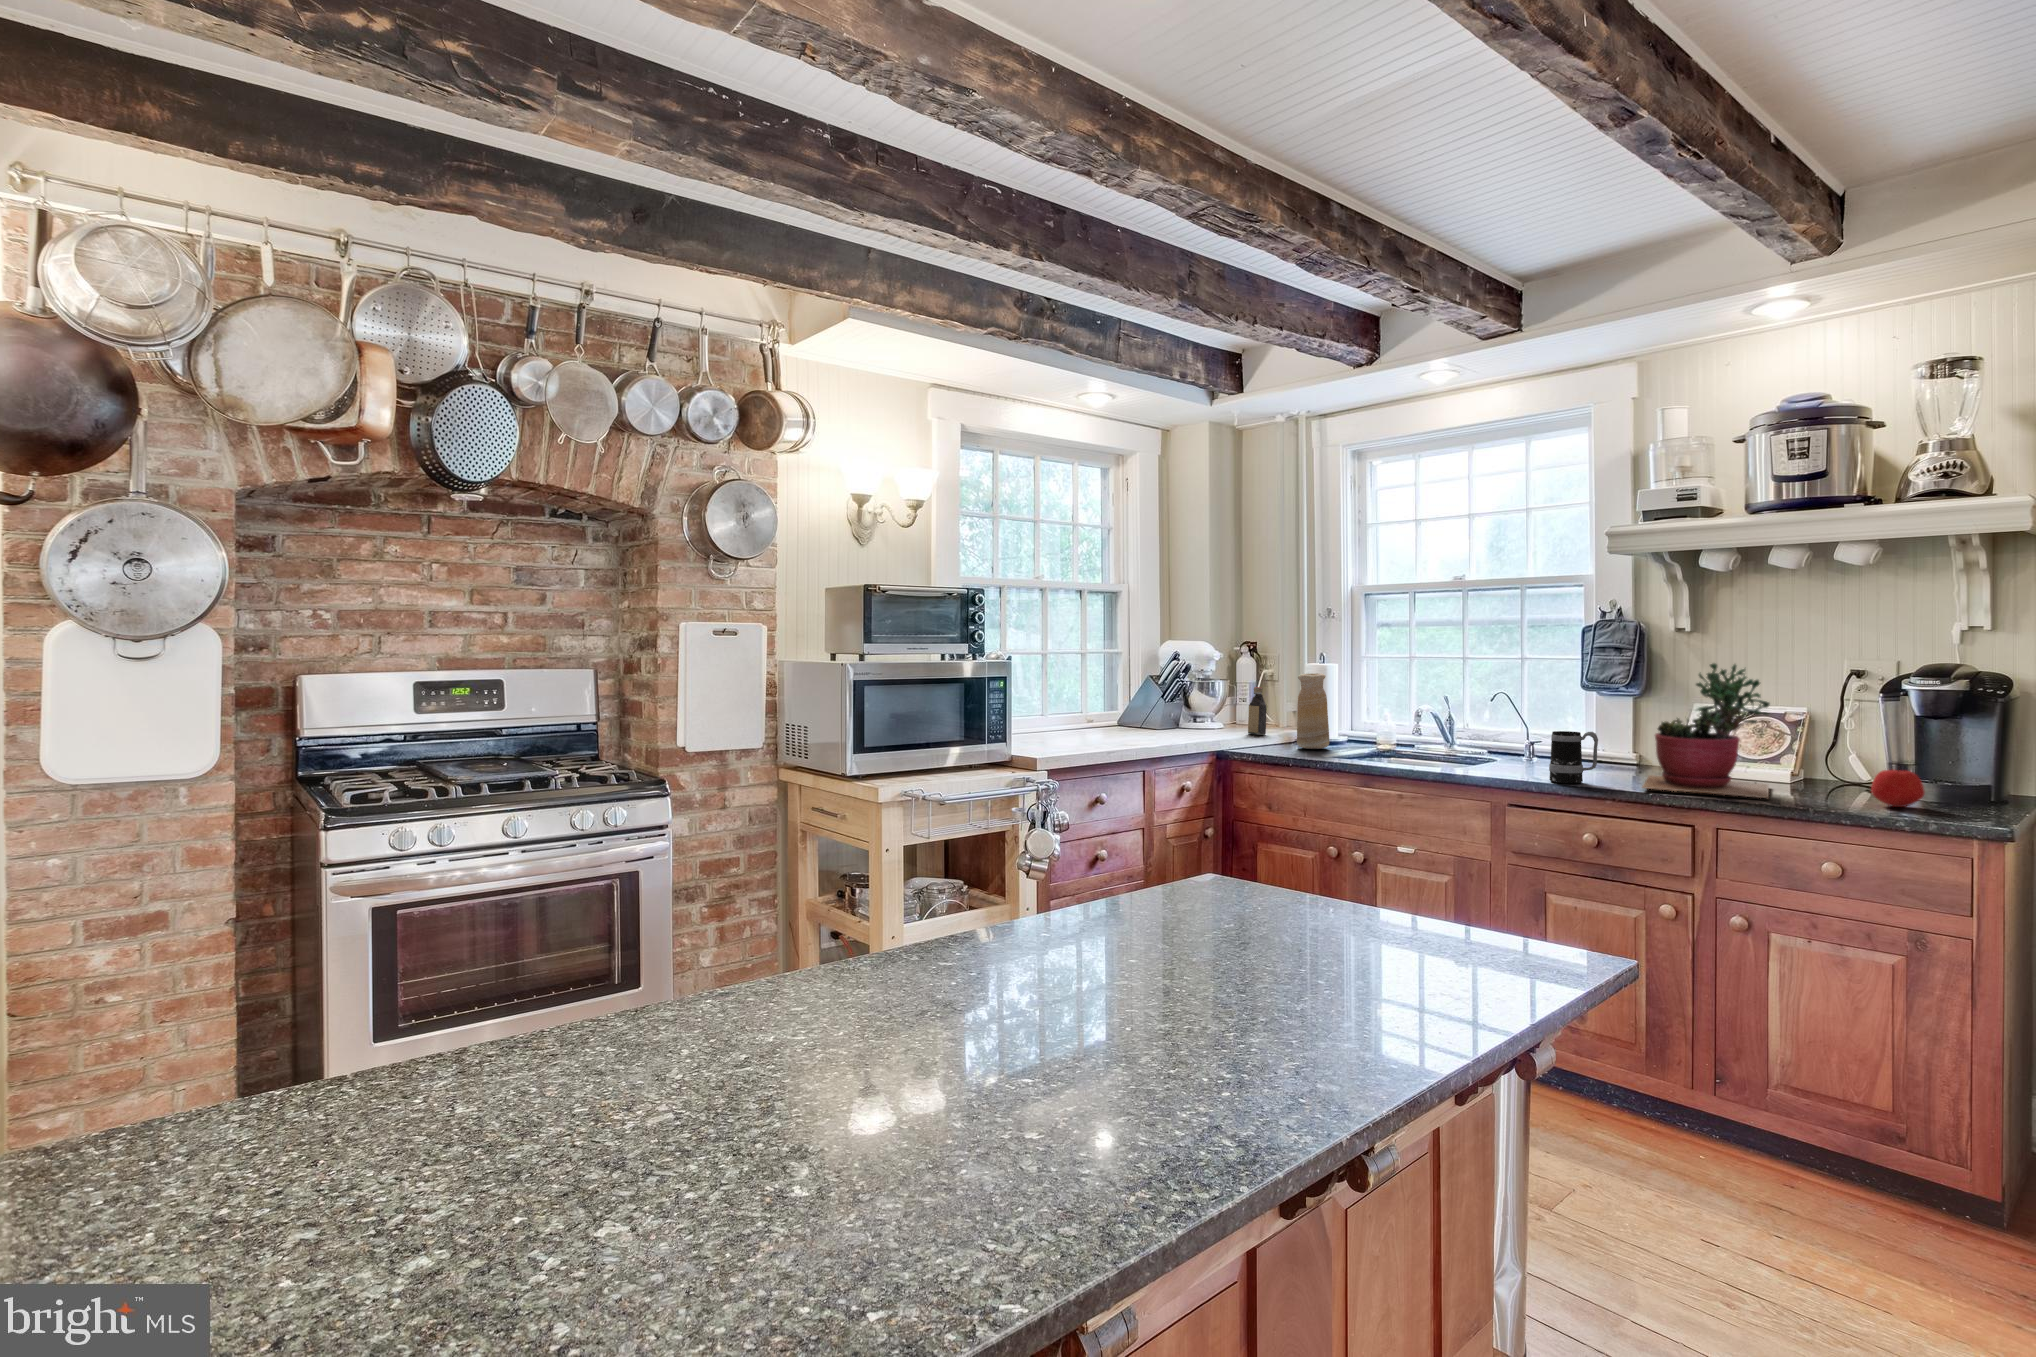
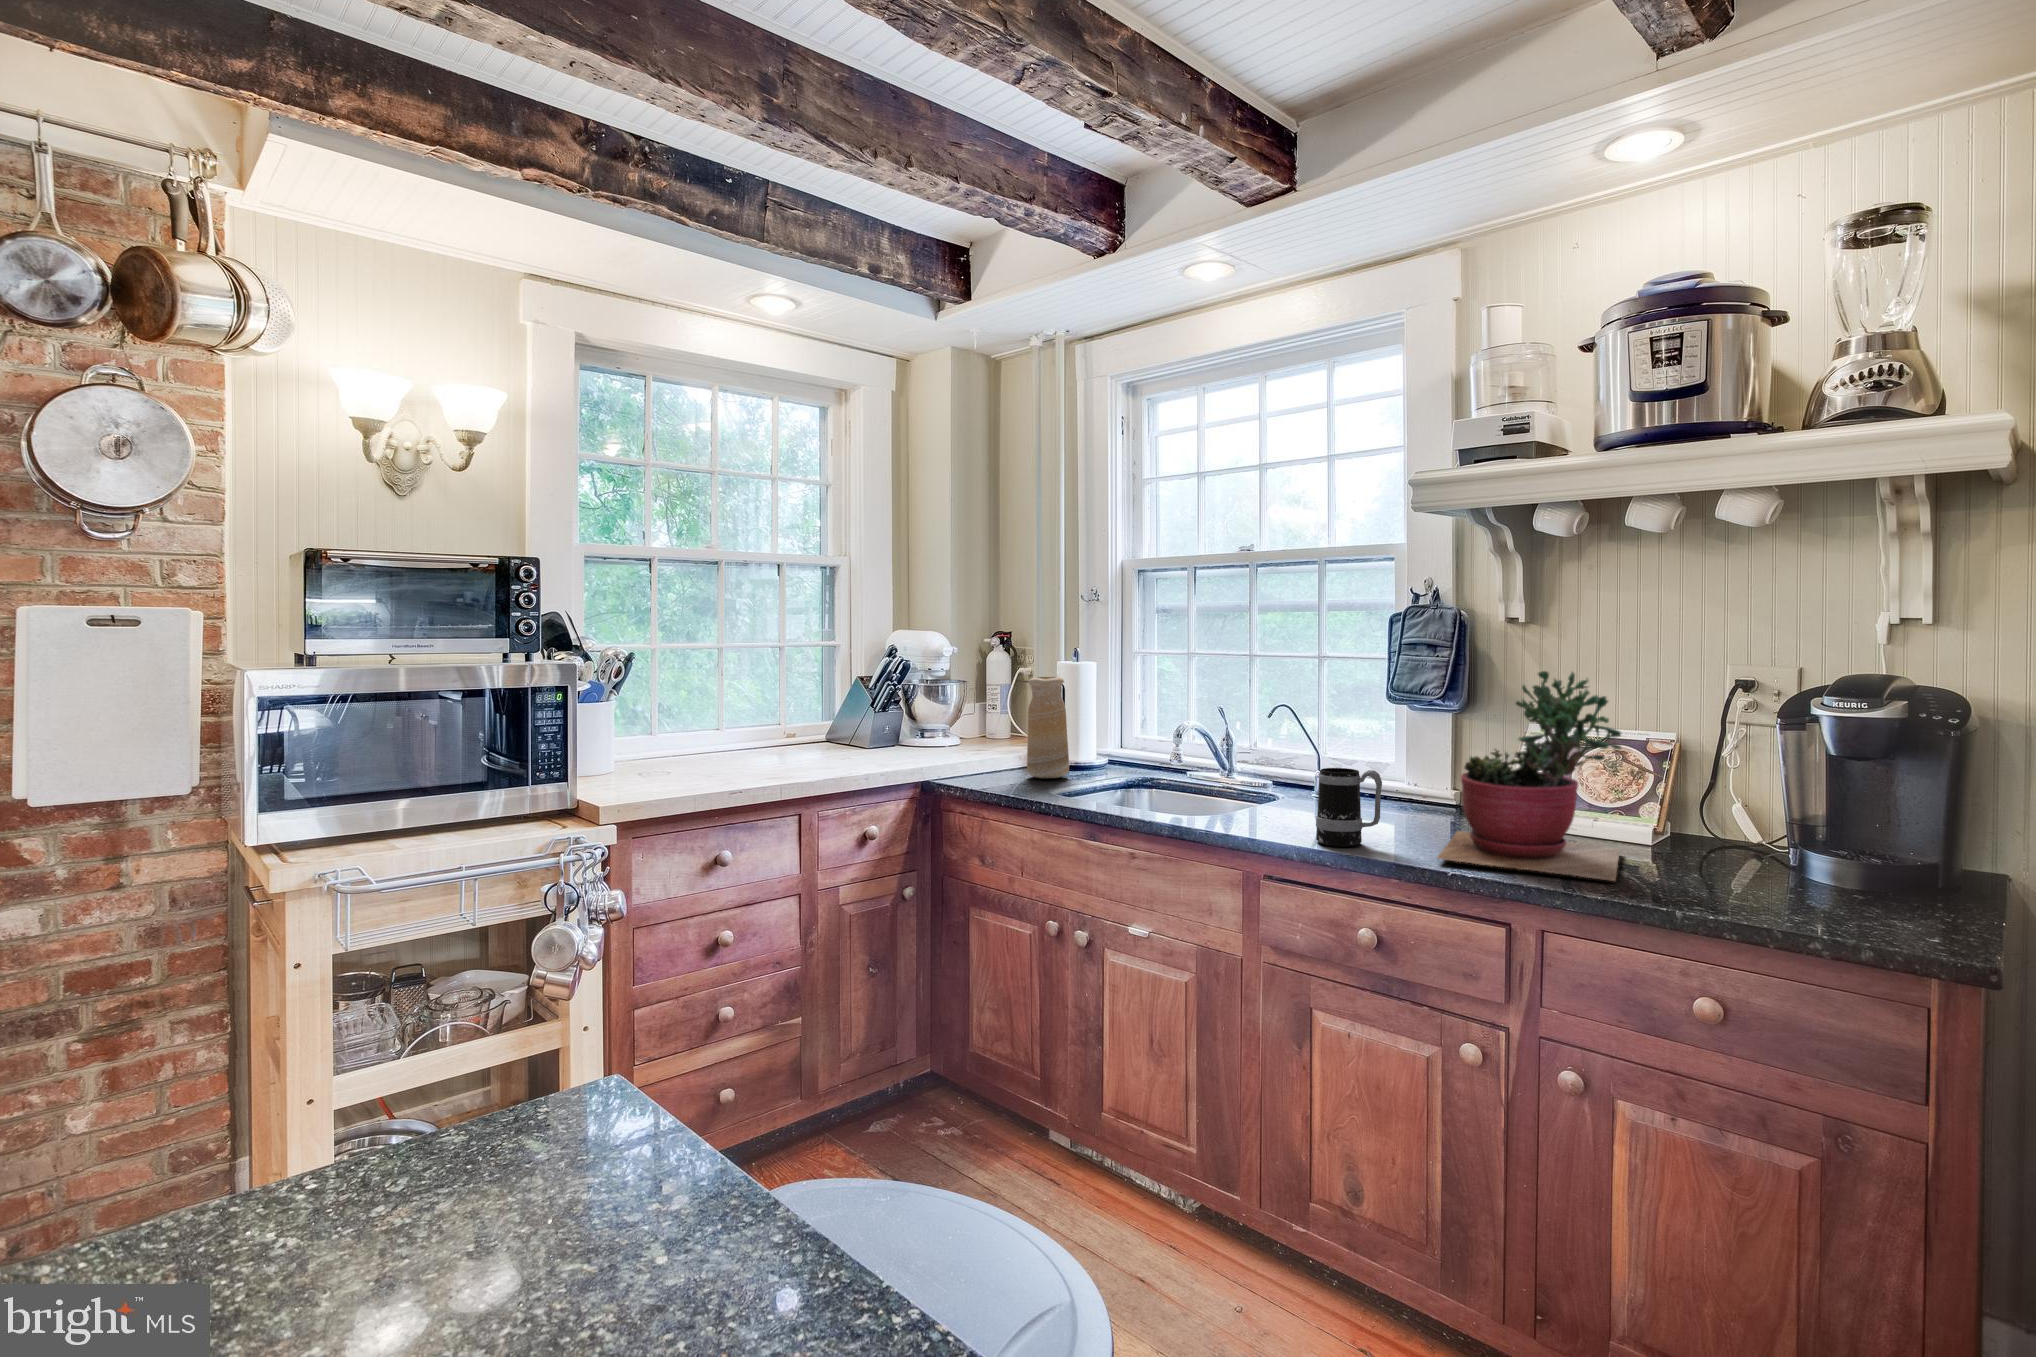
bottle: present [1248,687,1267,735] -> none [994,691,1016,753]
apple: present [1871,767,1925,807] -> none [1766,837,1847,901]

